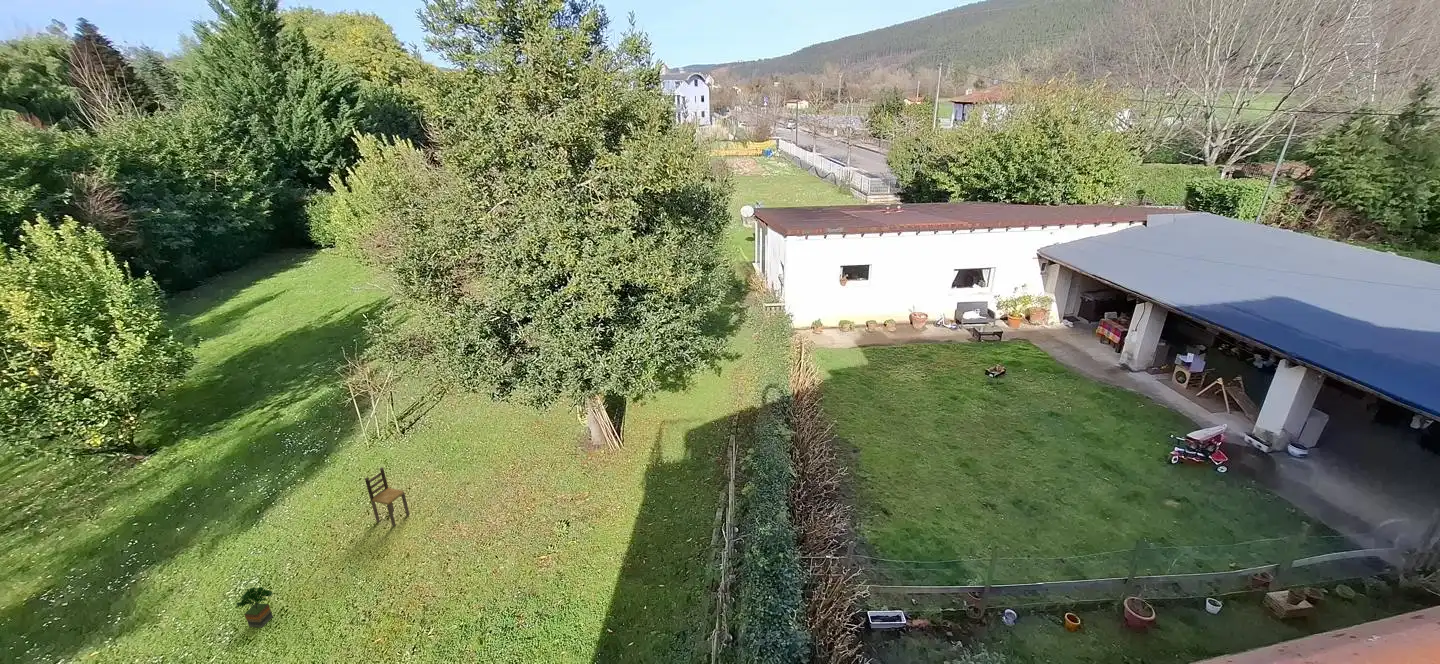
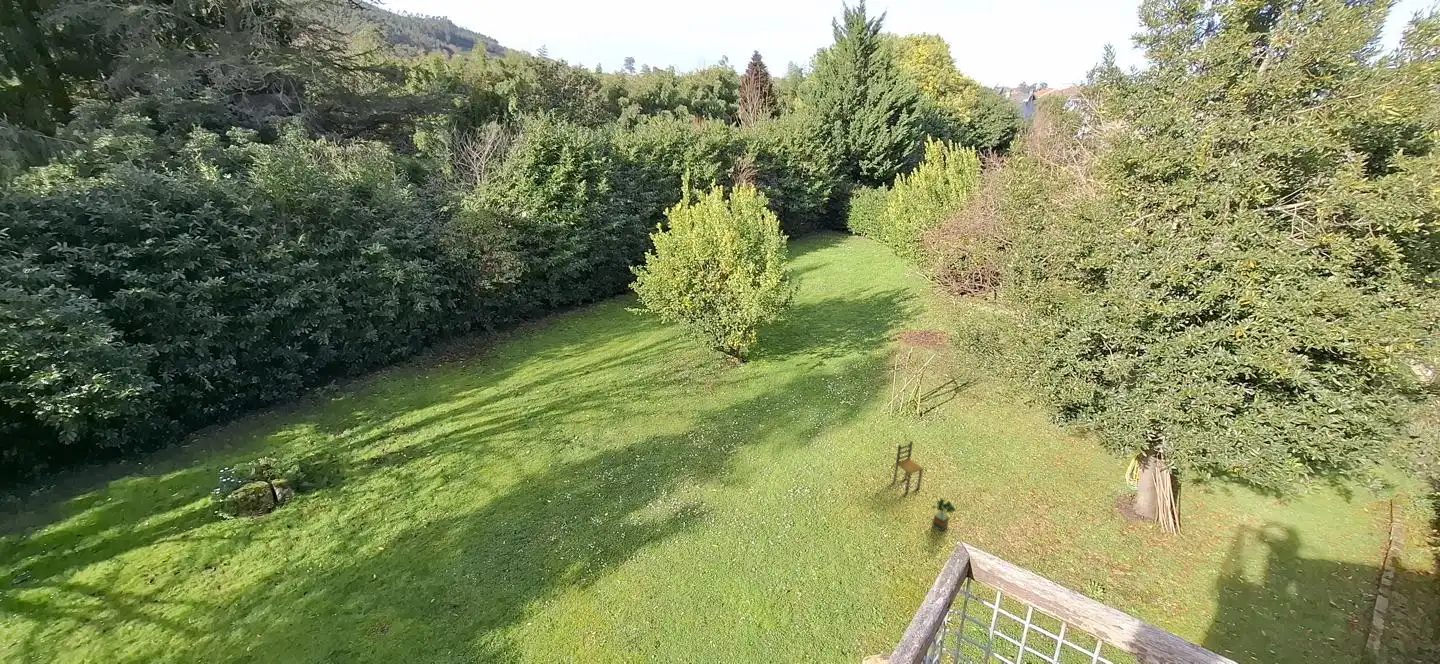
potted tree: present [236,587,273,628] -> present [932,499,955,531]

